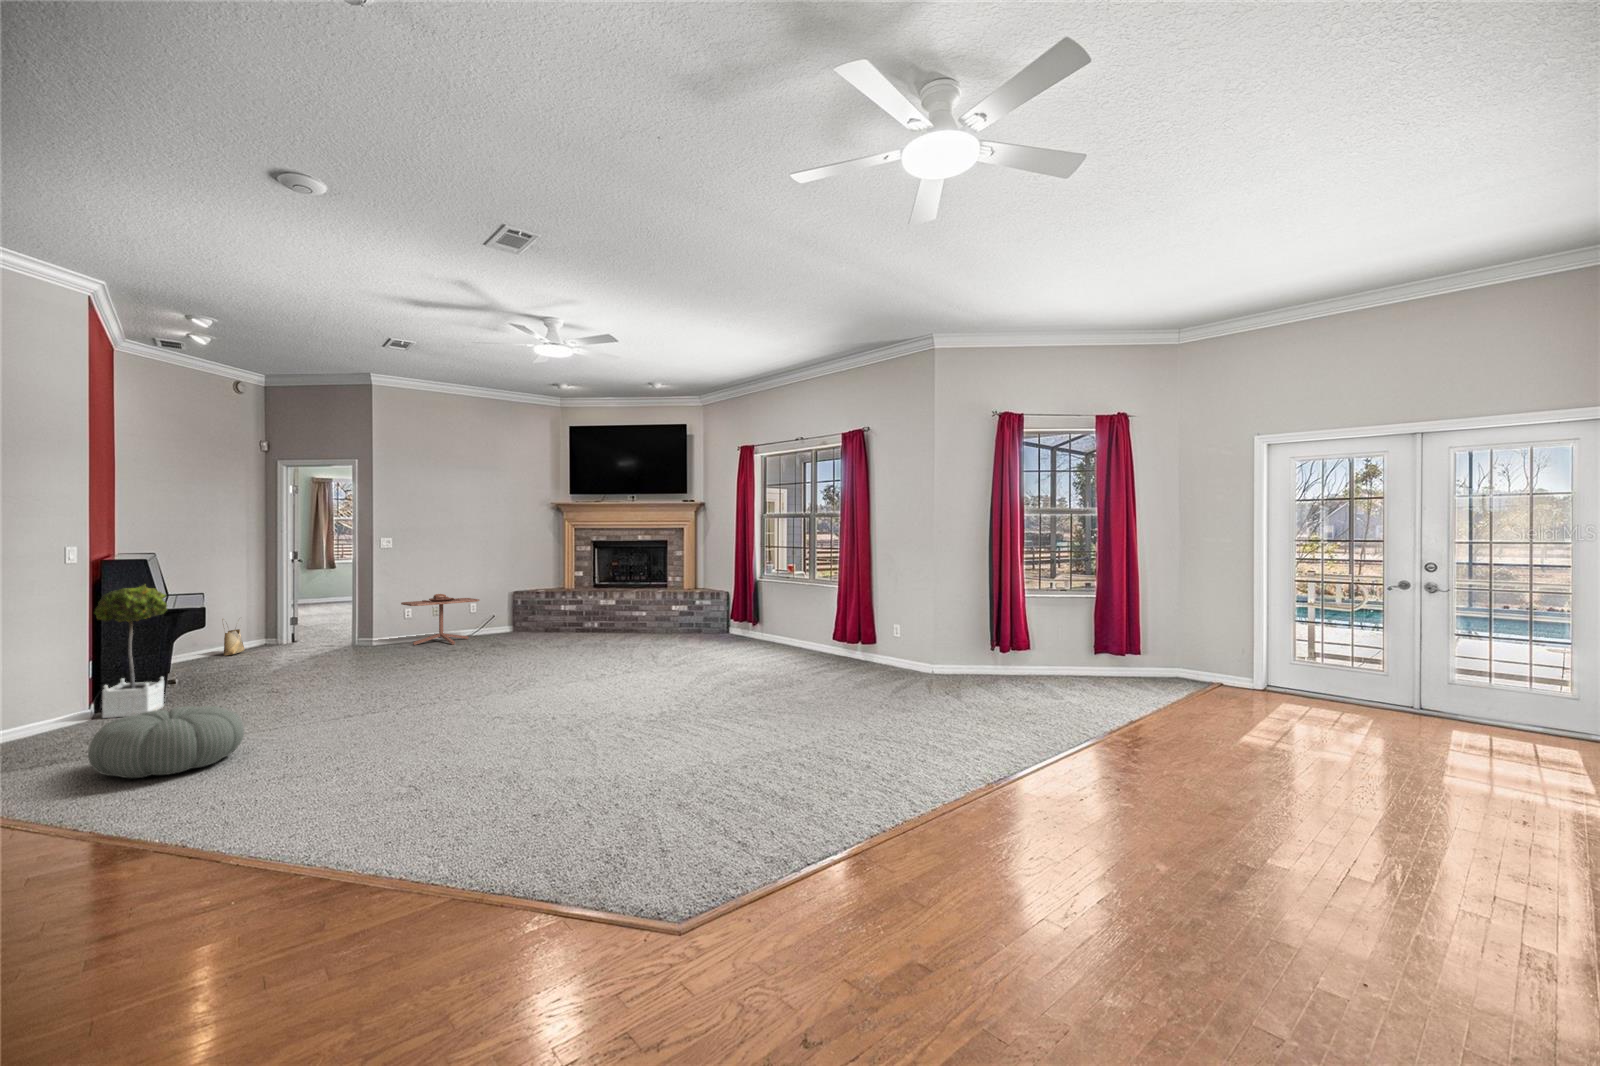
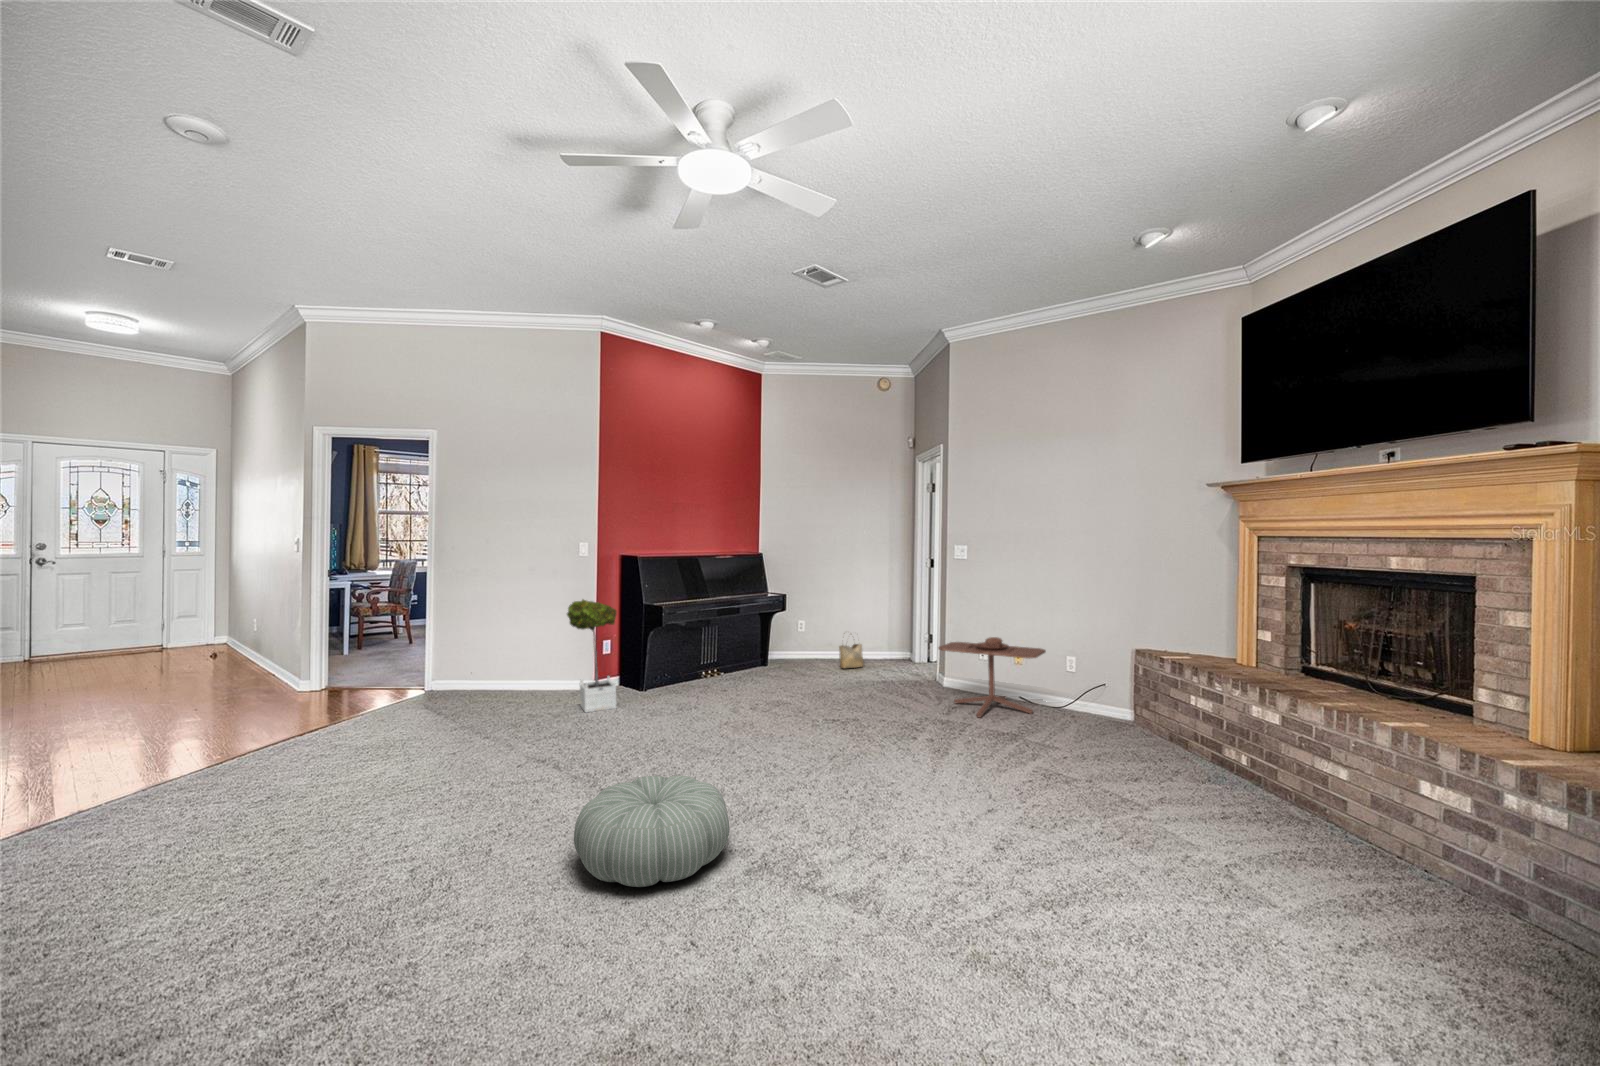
pouf: present [88,706,244,778] -> present [574,775,729,887]

